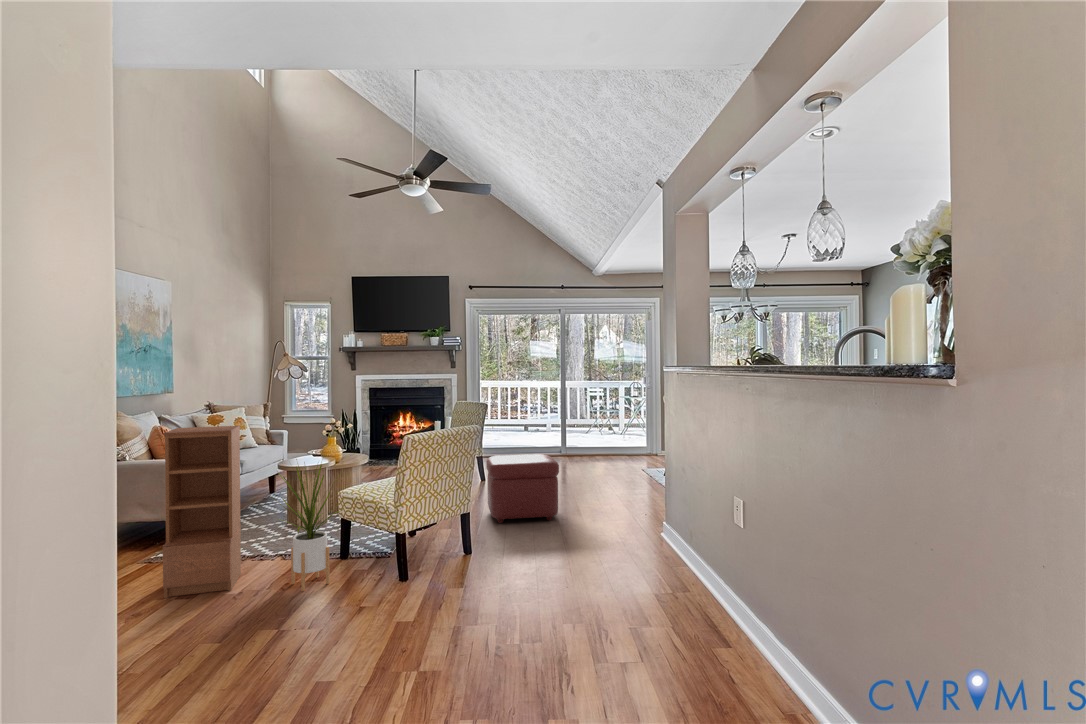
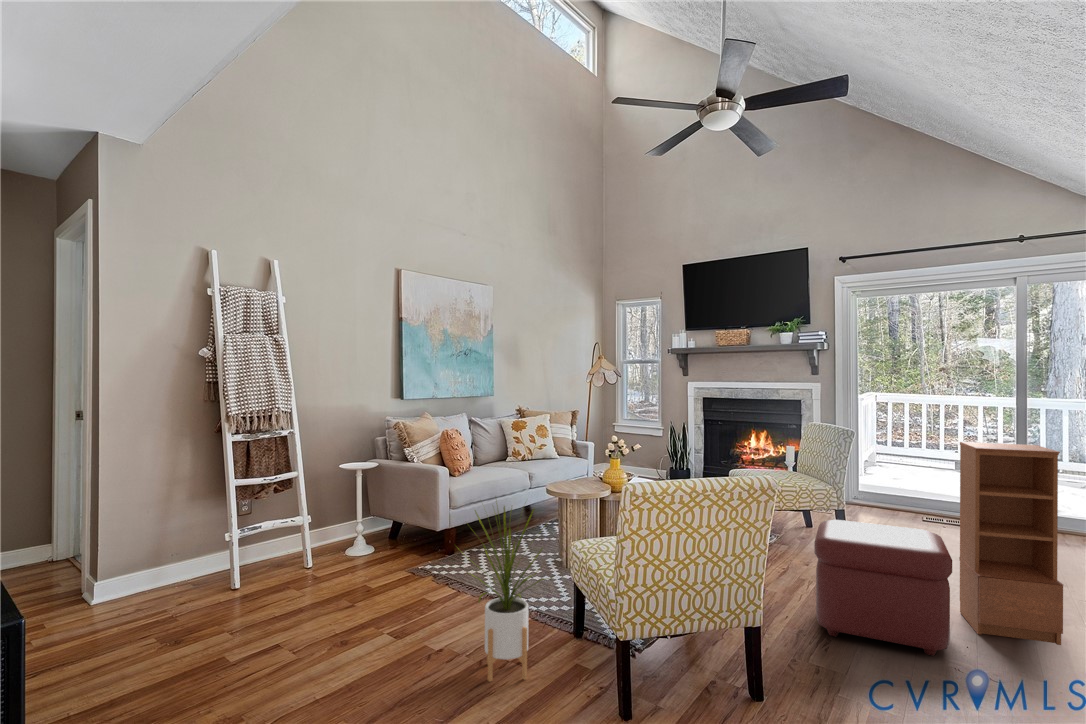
bookcase: present [162,426,241,598] -> present [959,442,1063,645]

